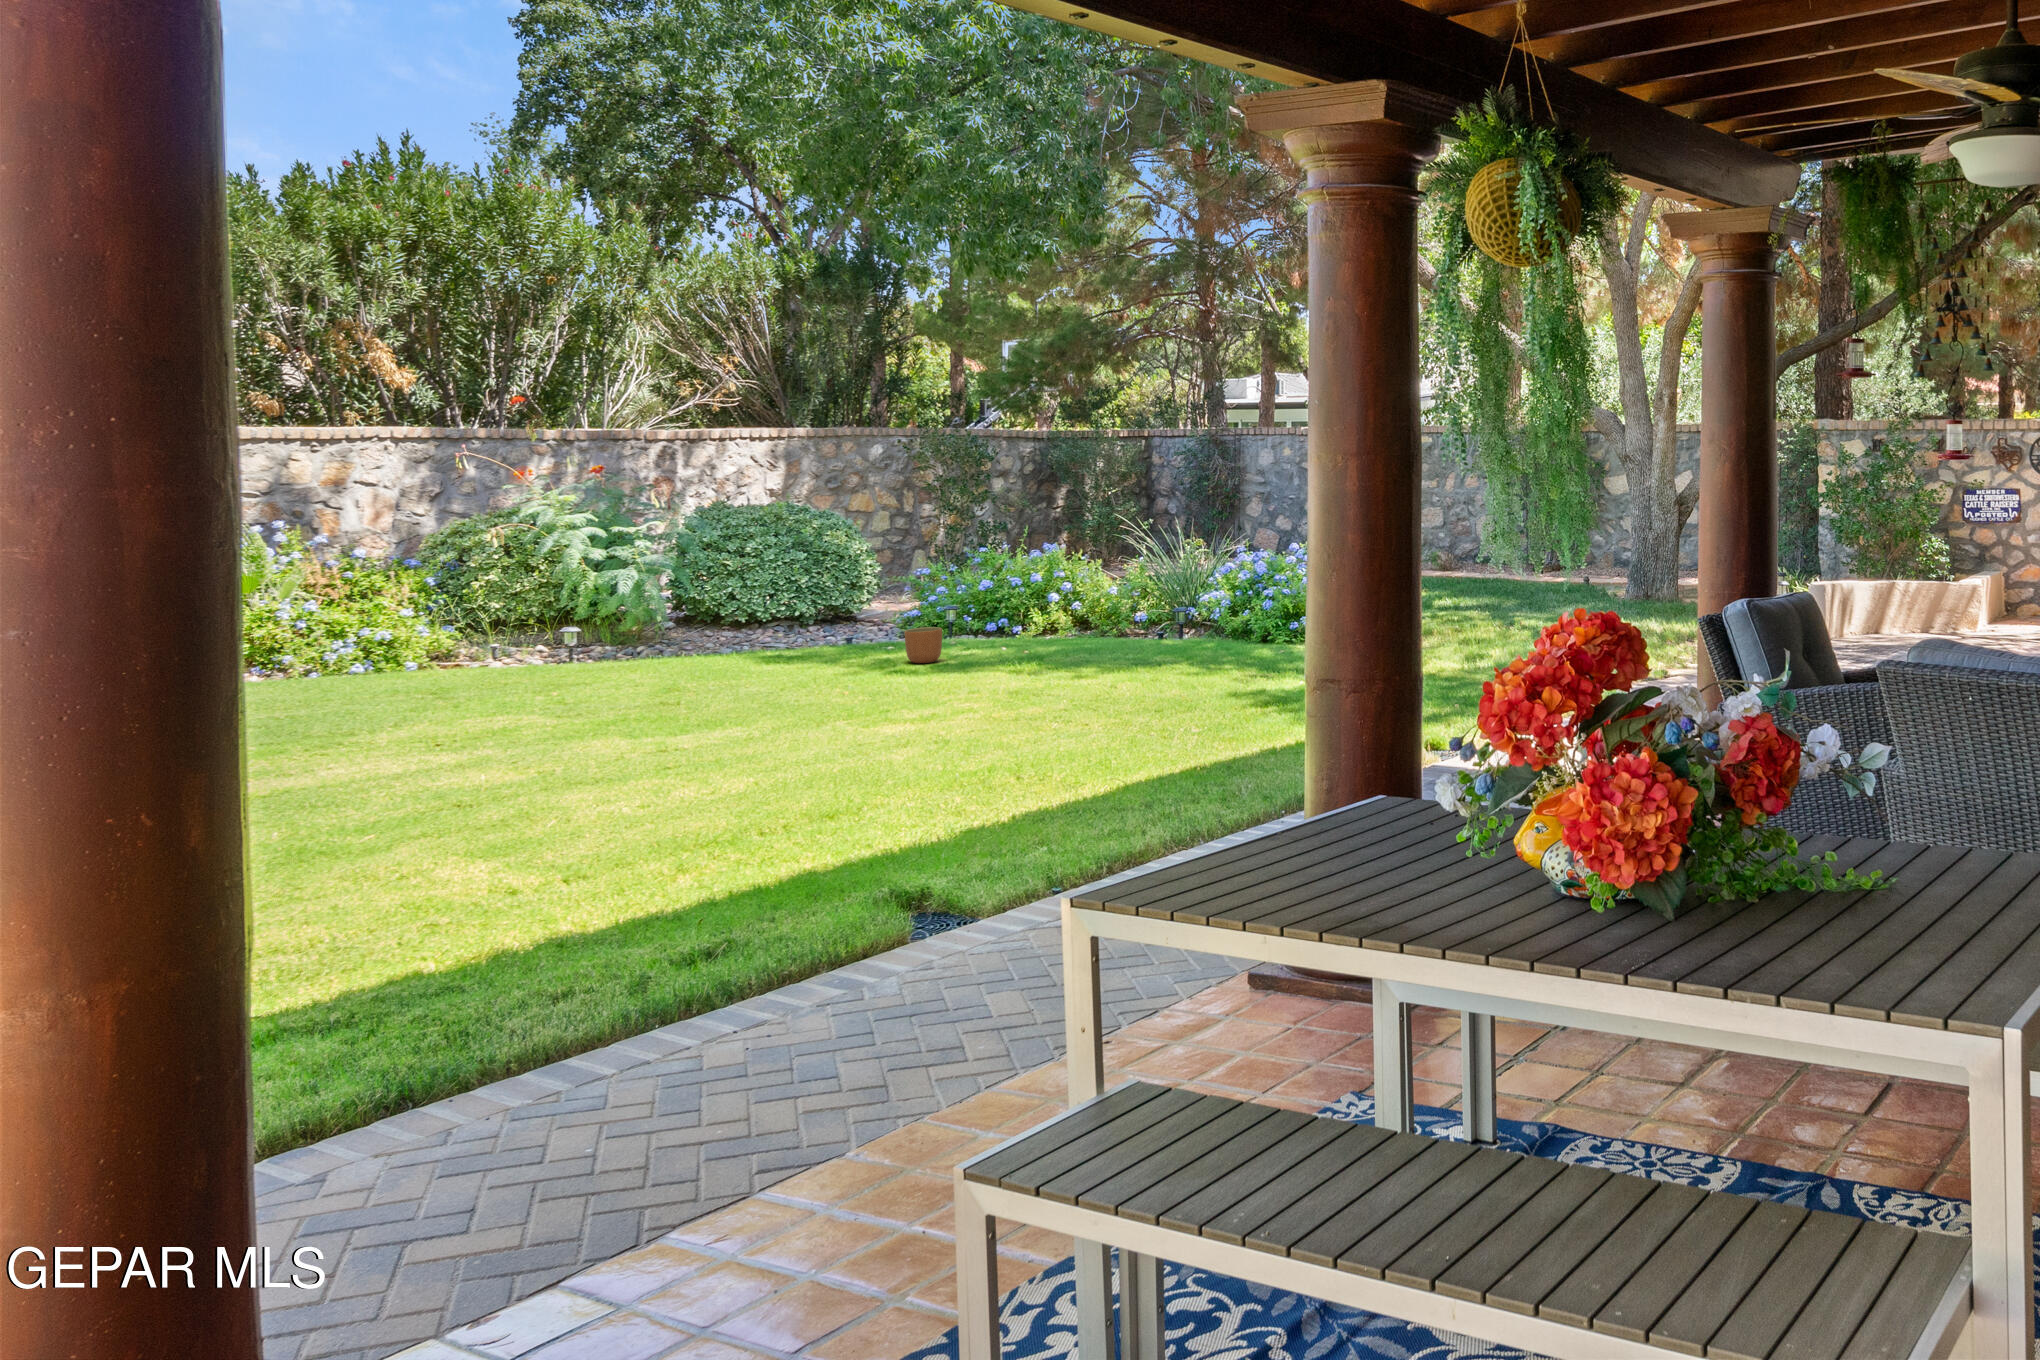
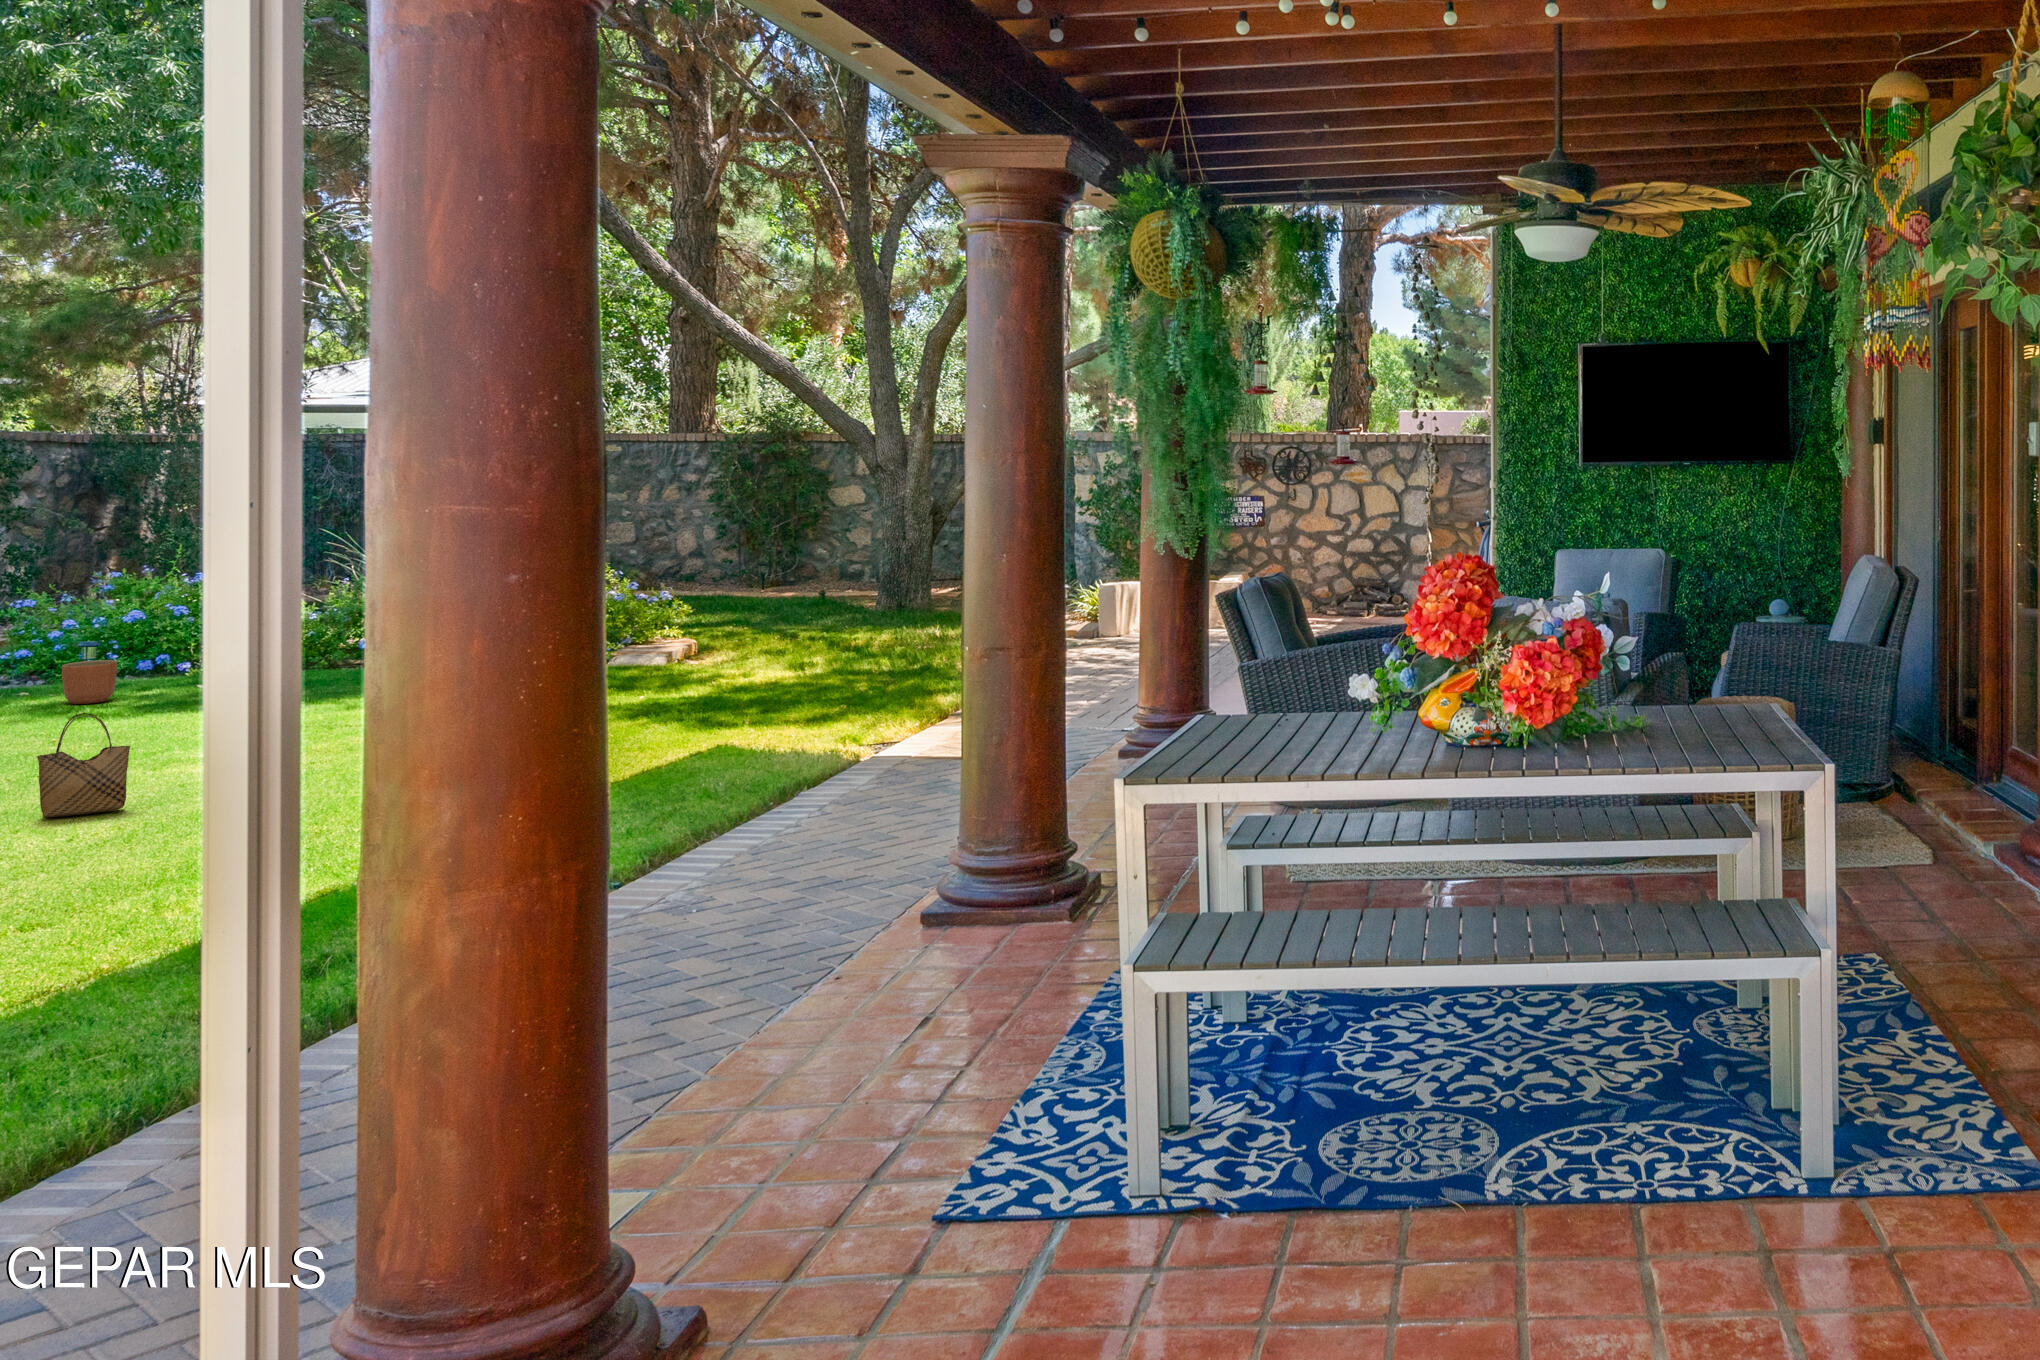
woven basket: none [737,683,804,771] -> present [37,713,130,817]

